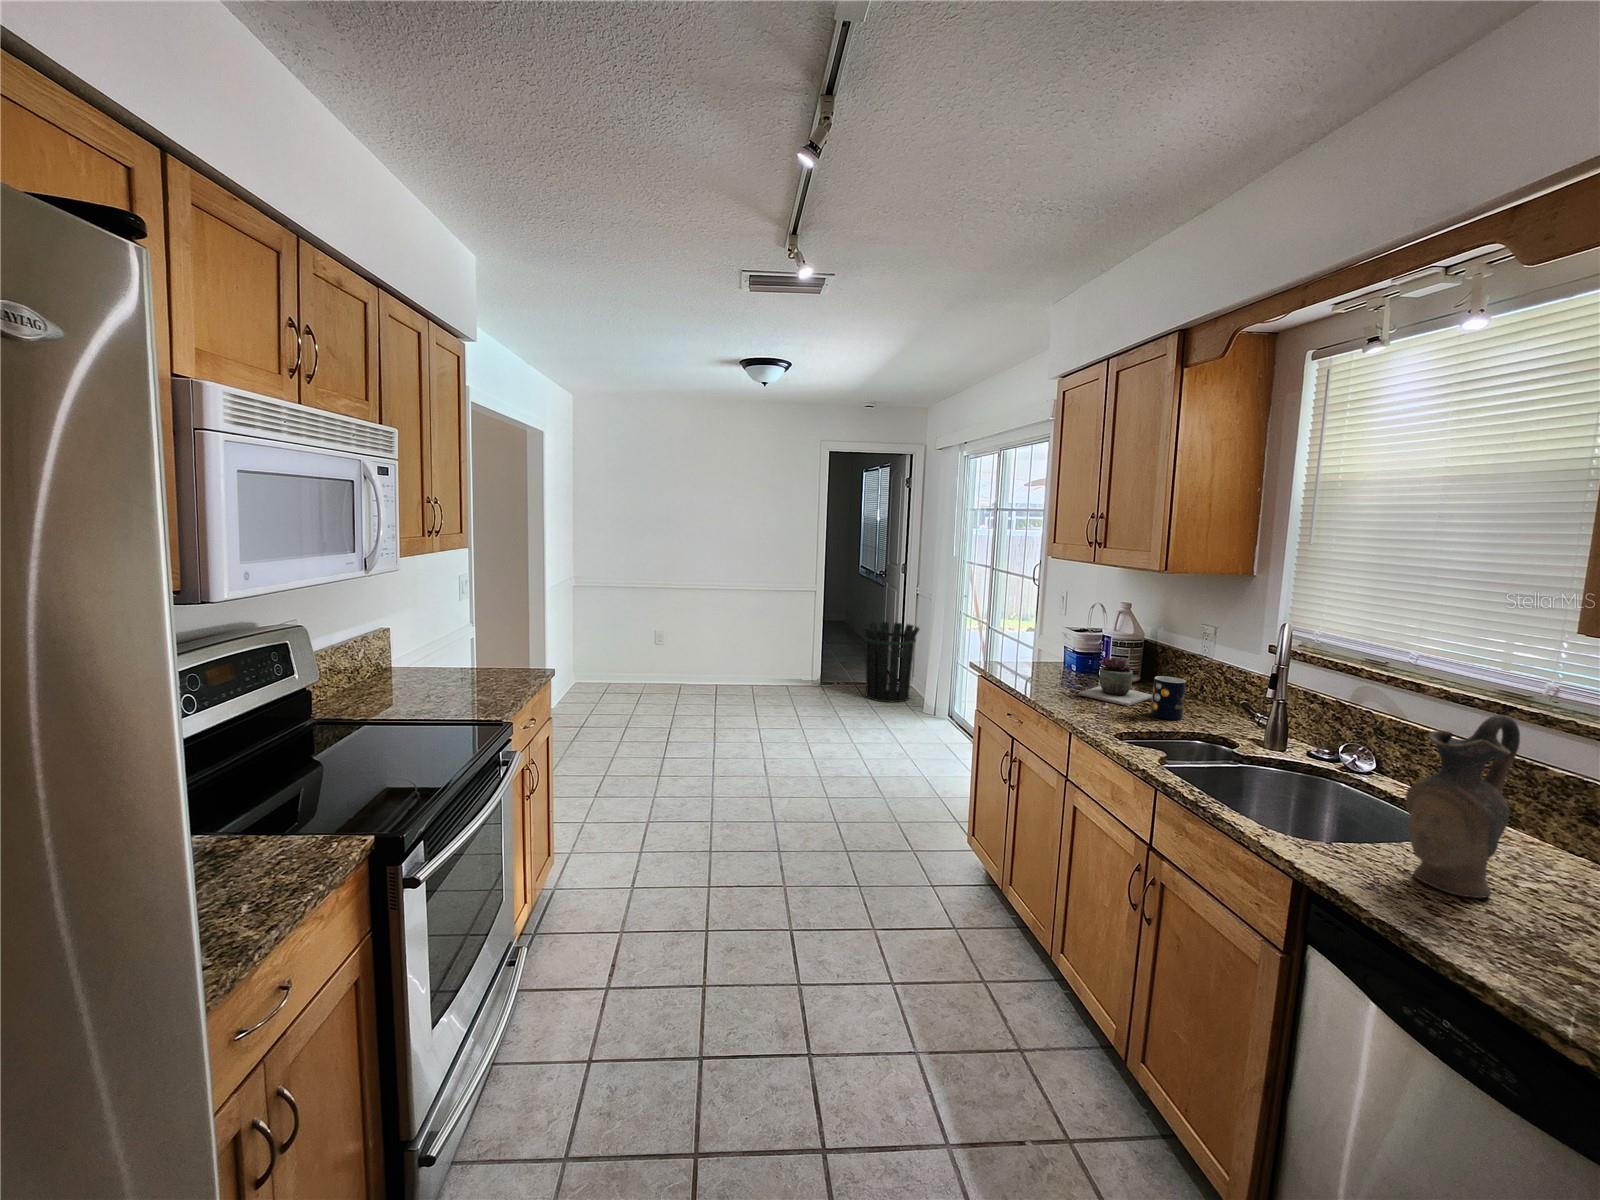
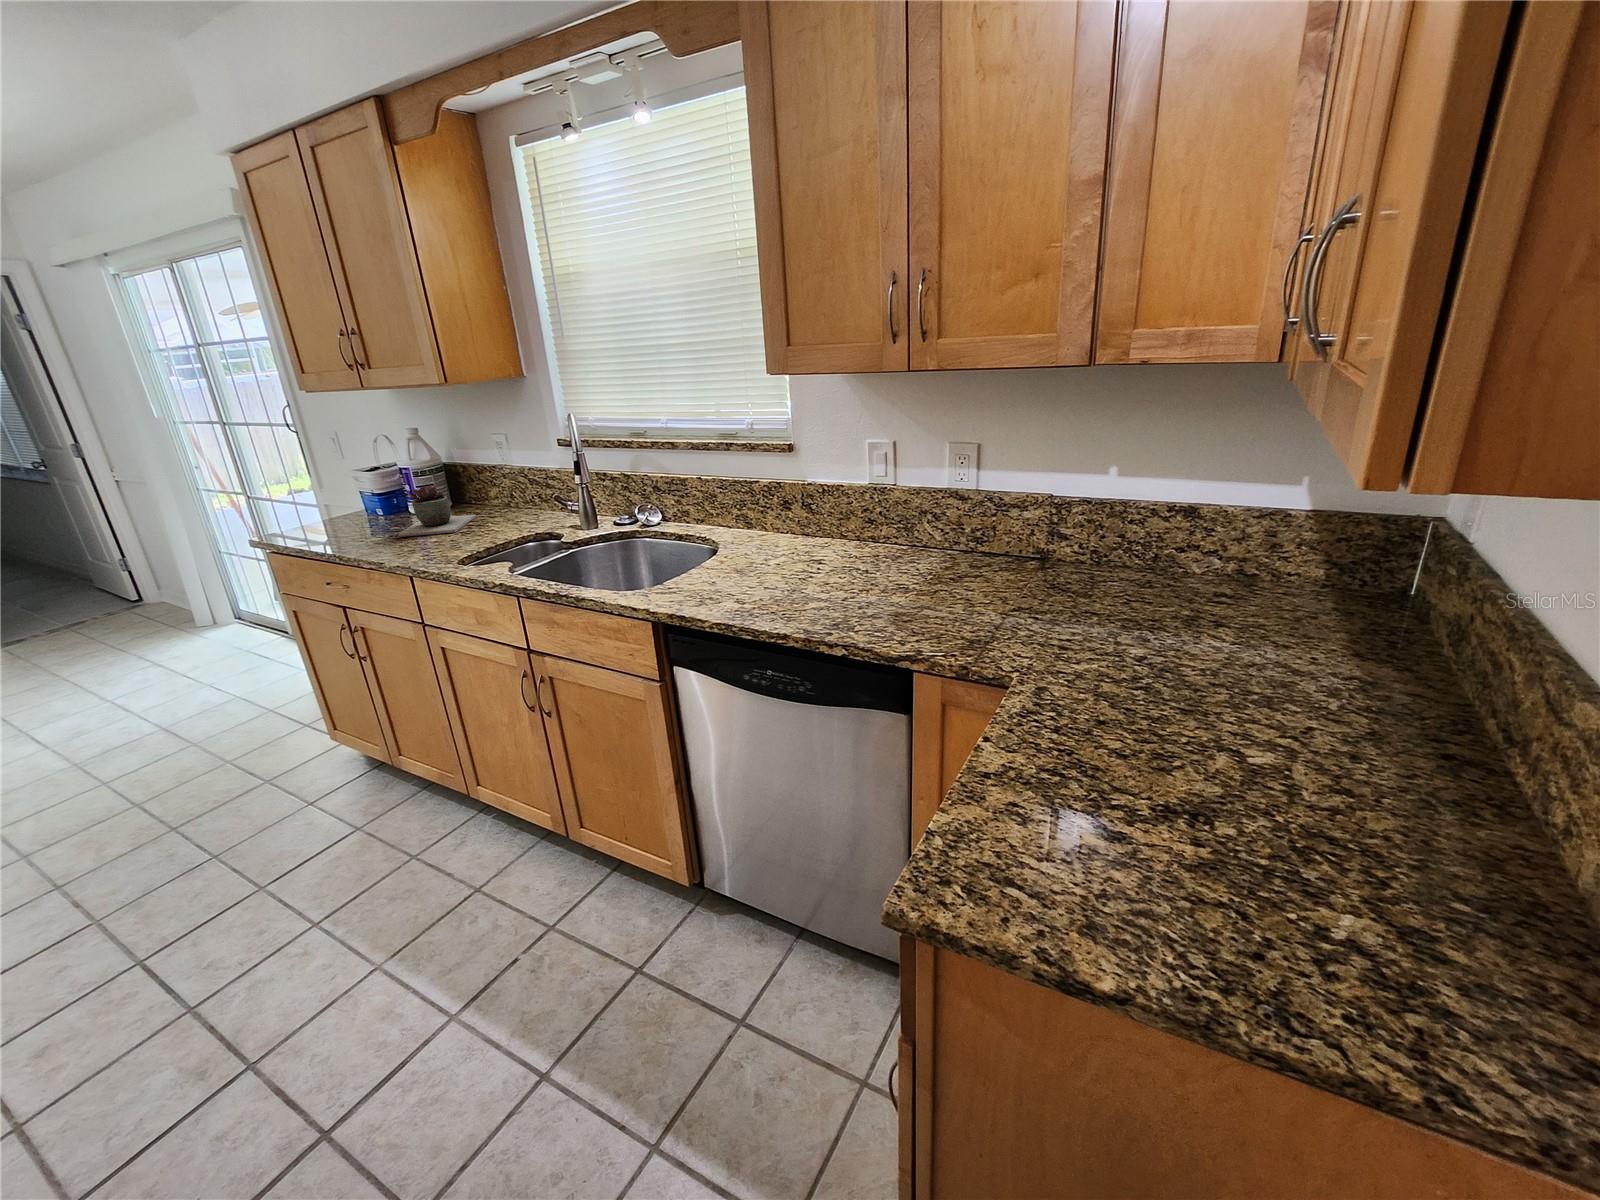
waste bin: present [862,622,919,702] -> none [18,523,164,641]
mug: present [1151,676,1186,720] -> none [472,490,511,534]
ceramic pitcher: present [1406,715,1520,898] -> none [701,445,760,586]

